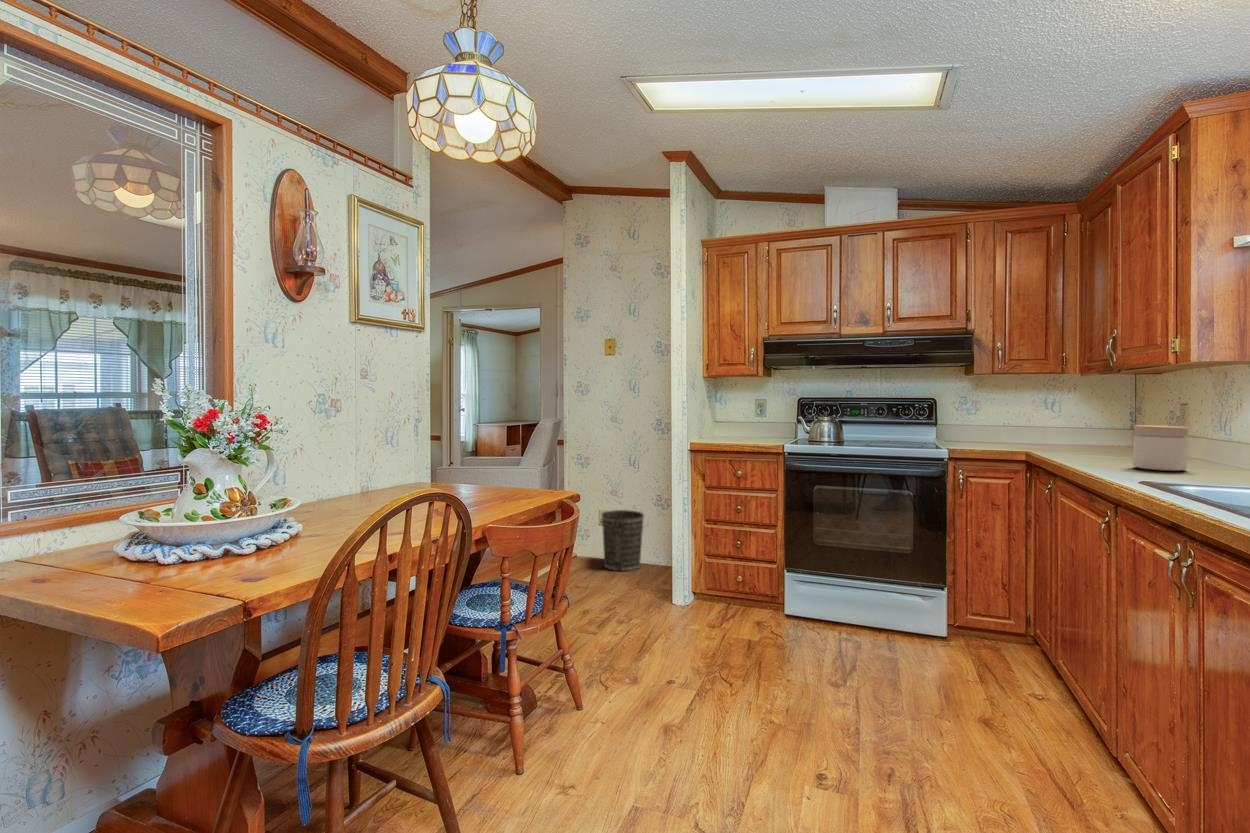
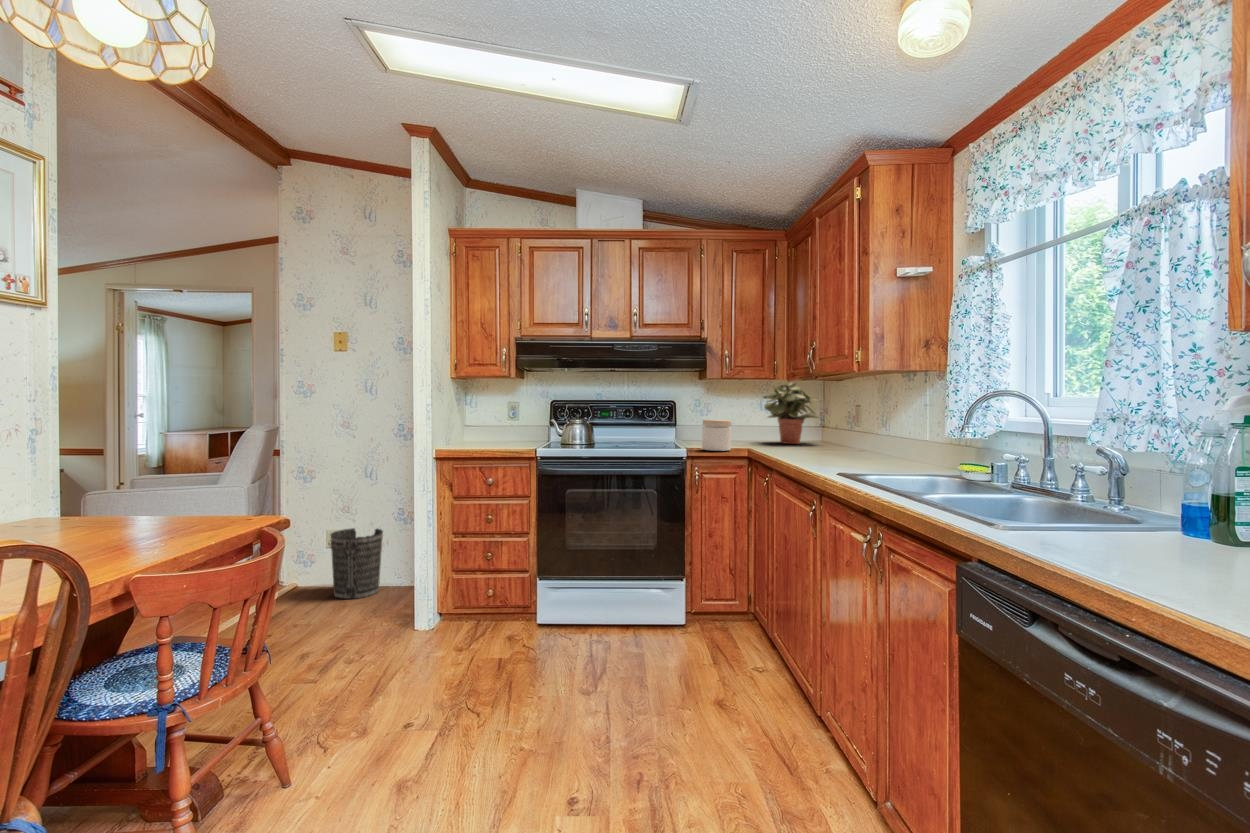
potted plant: none [1047,375,1134,447] -> present [764,382,823,444]
jar: present [1133,425,1189,471] -> present [702,420,731,451]

